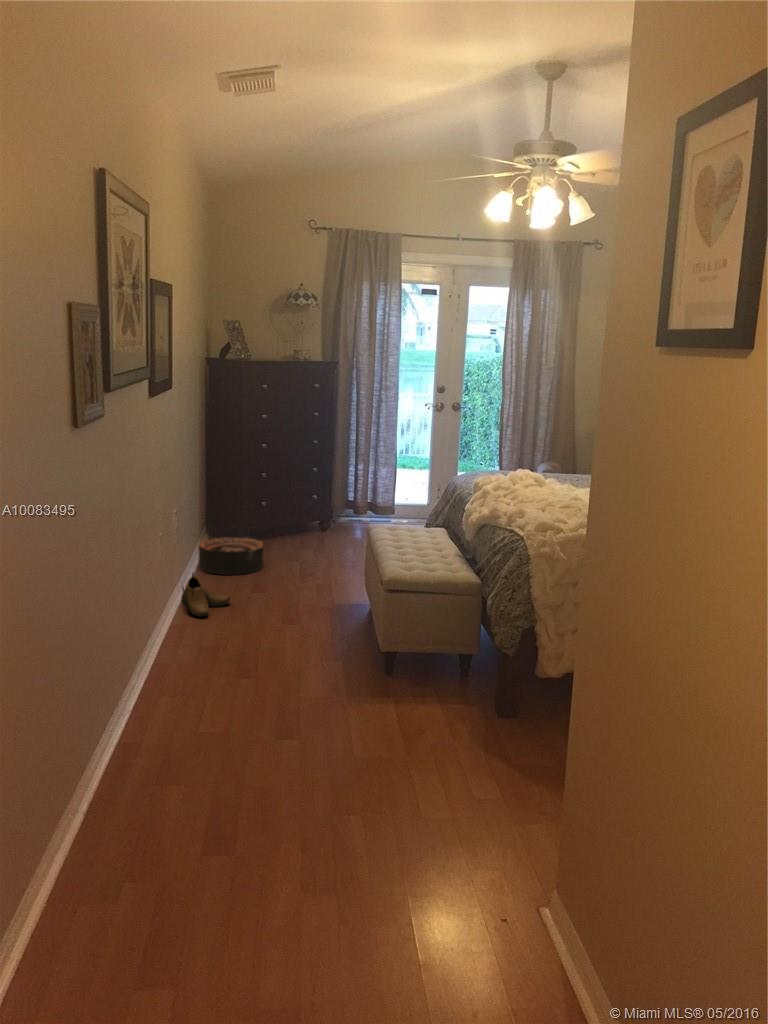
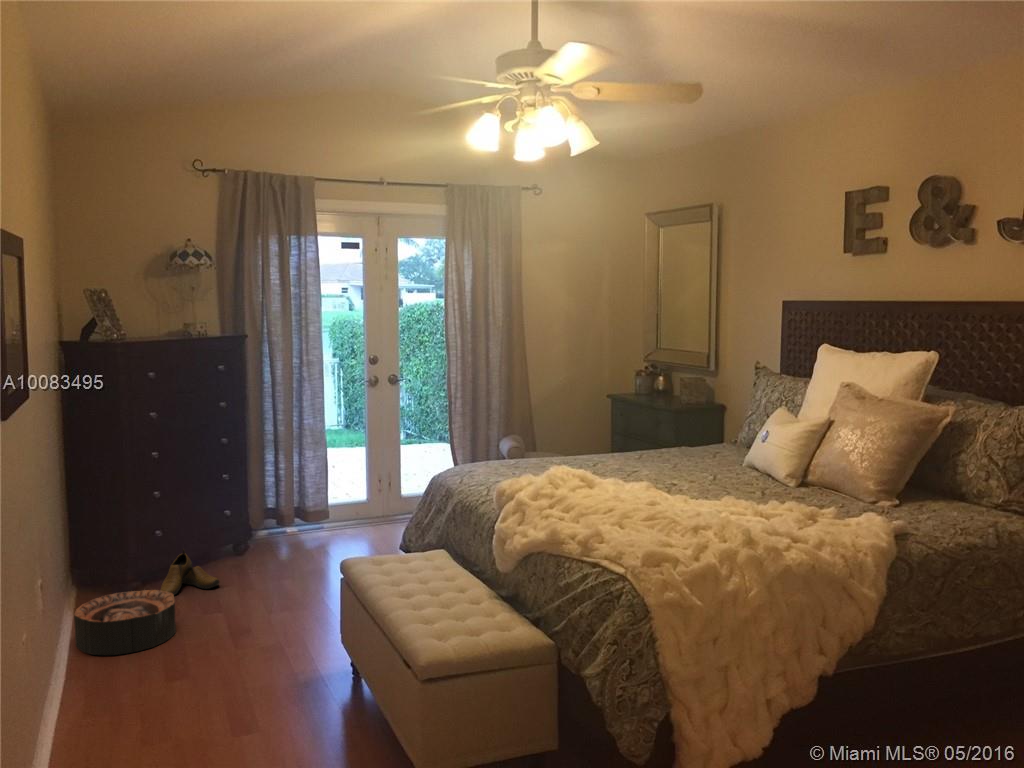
shoe: present [181,573,230,617] -> present [160,549,219,595]

